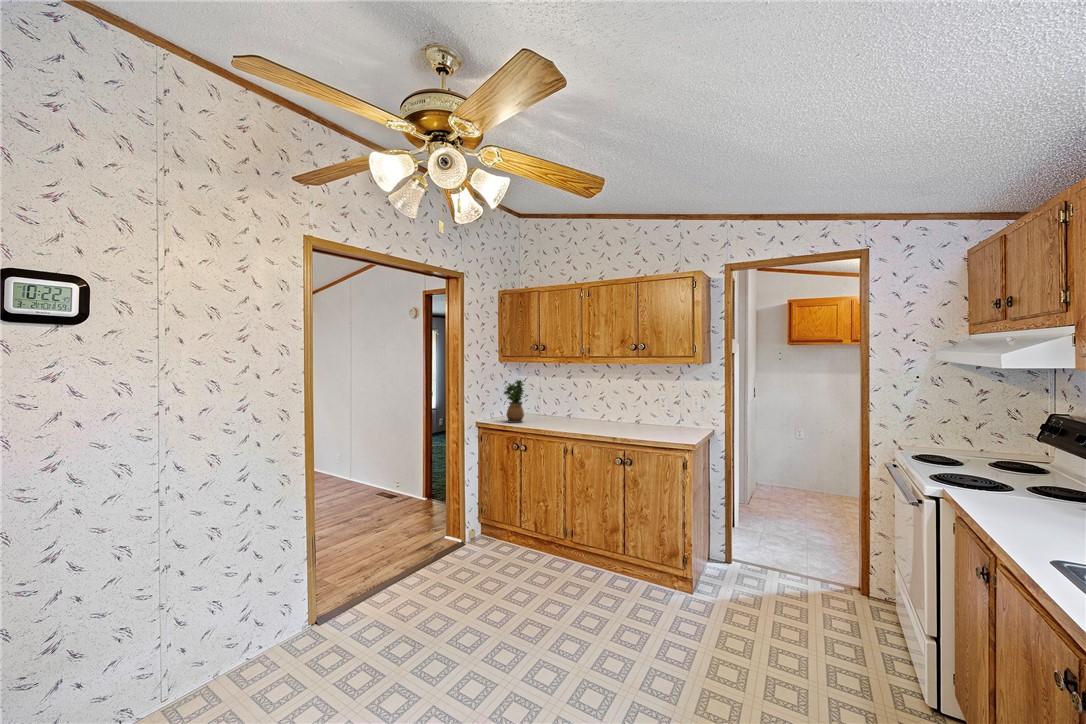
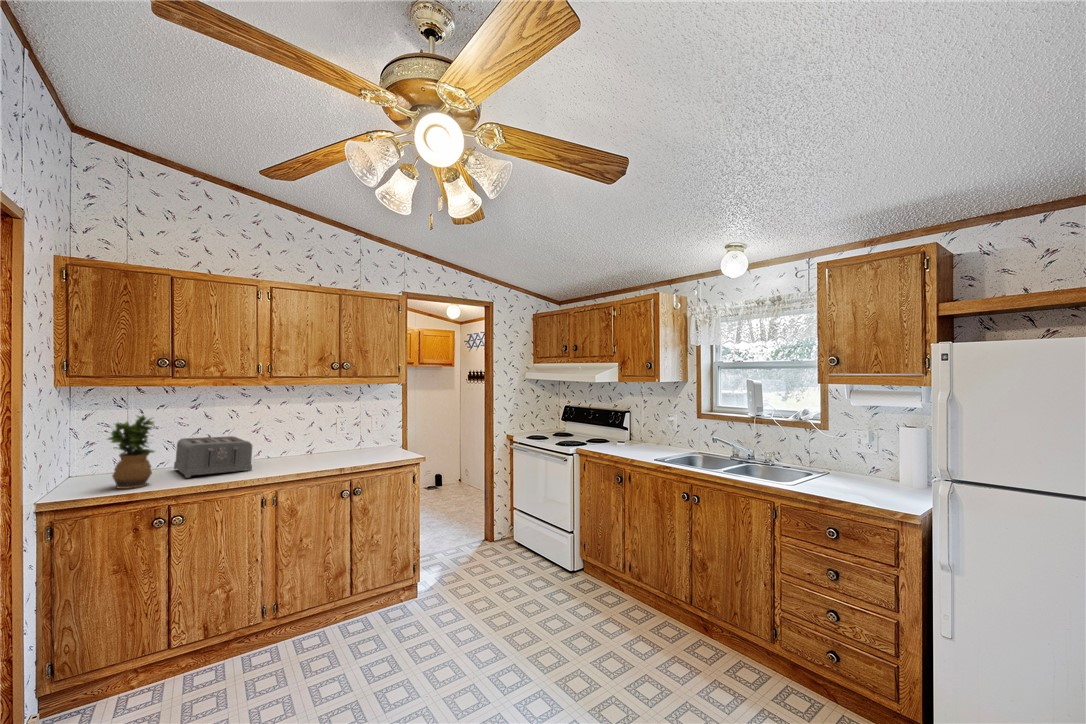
toaster: none [538,398,587,427] -> present [174,436,253,478]

